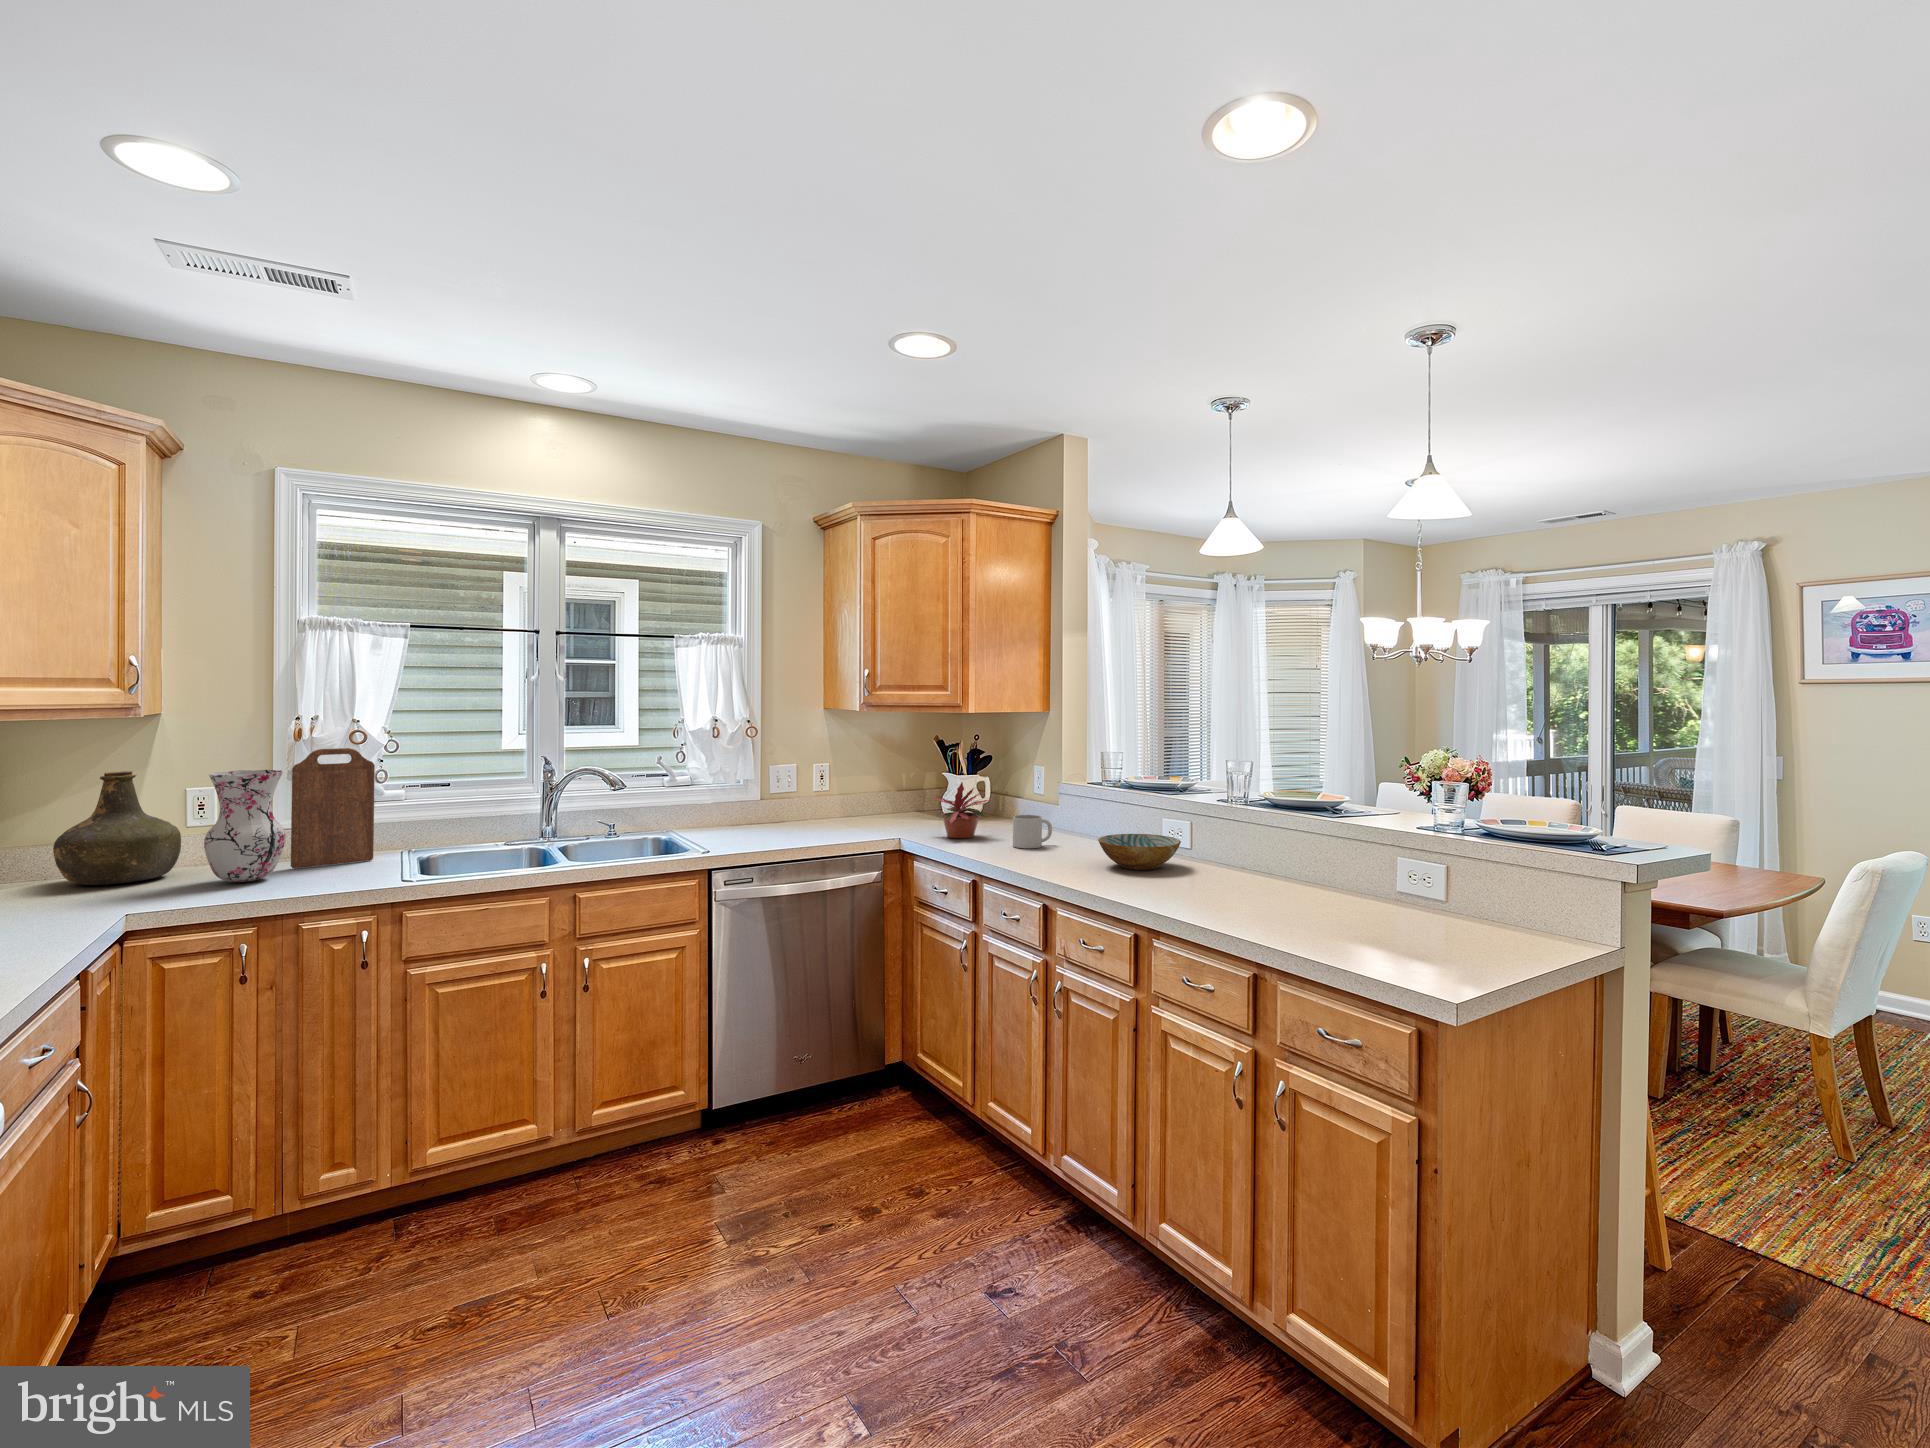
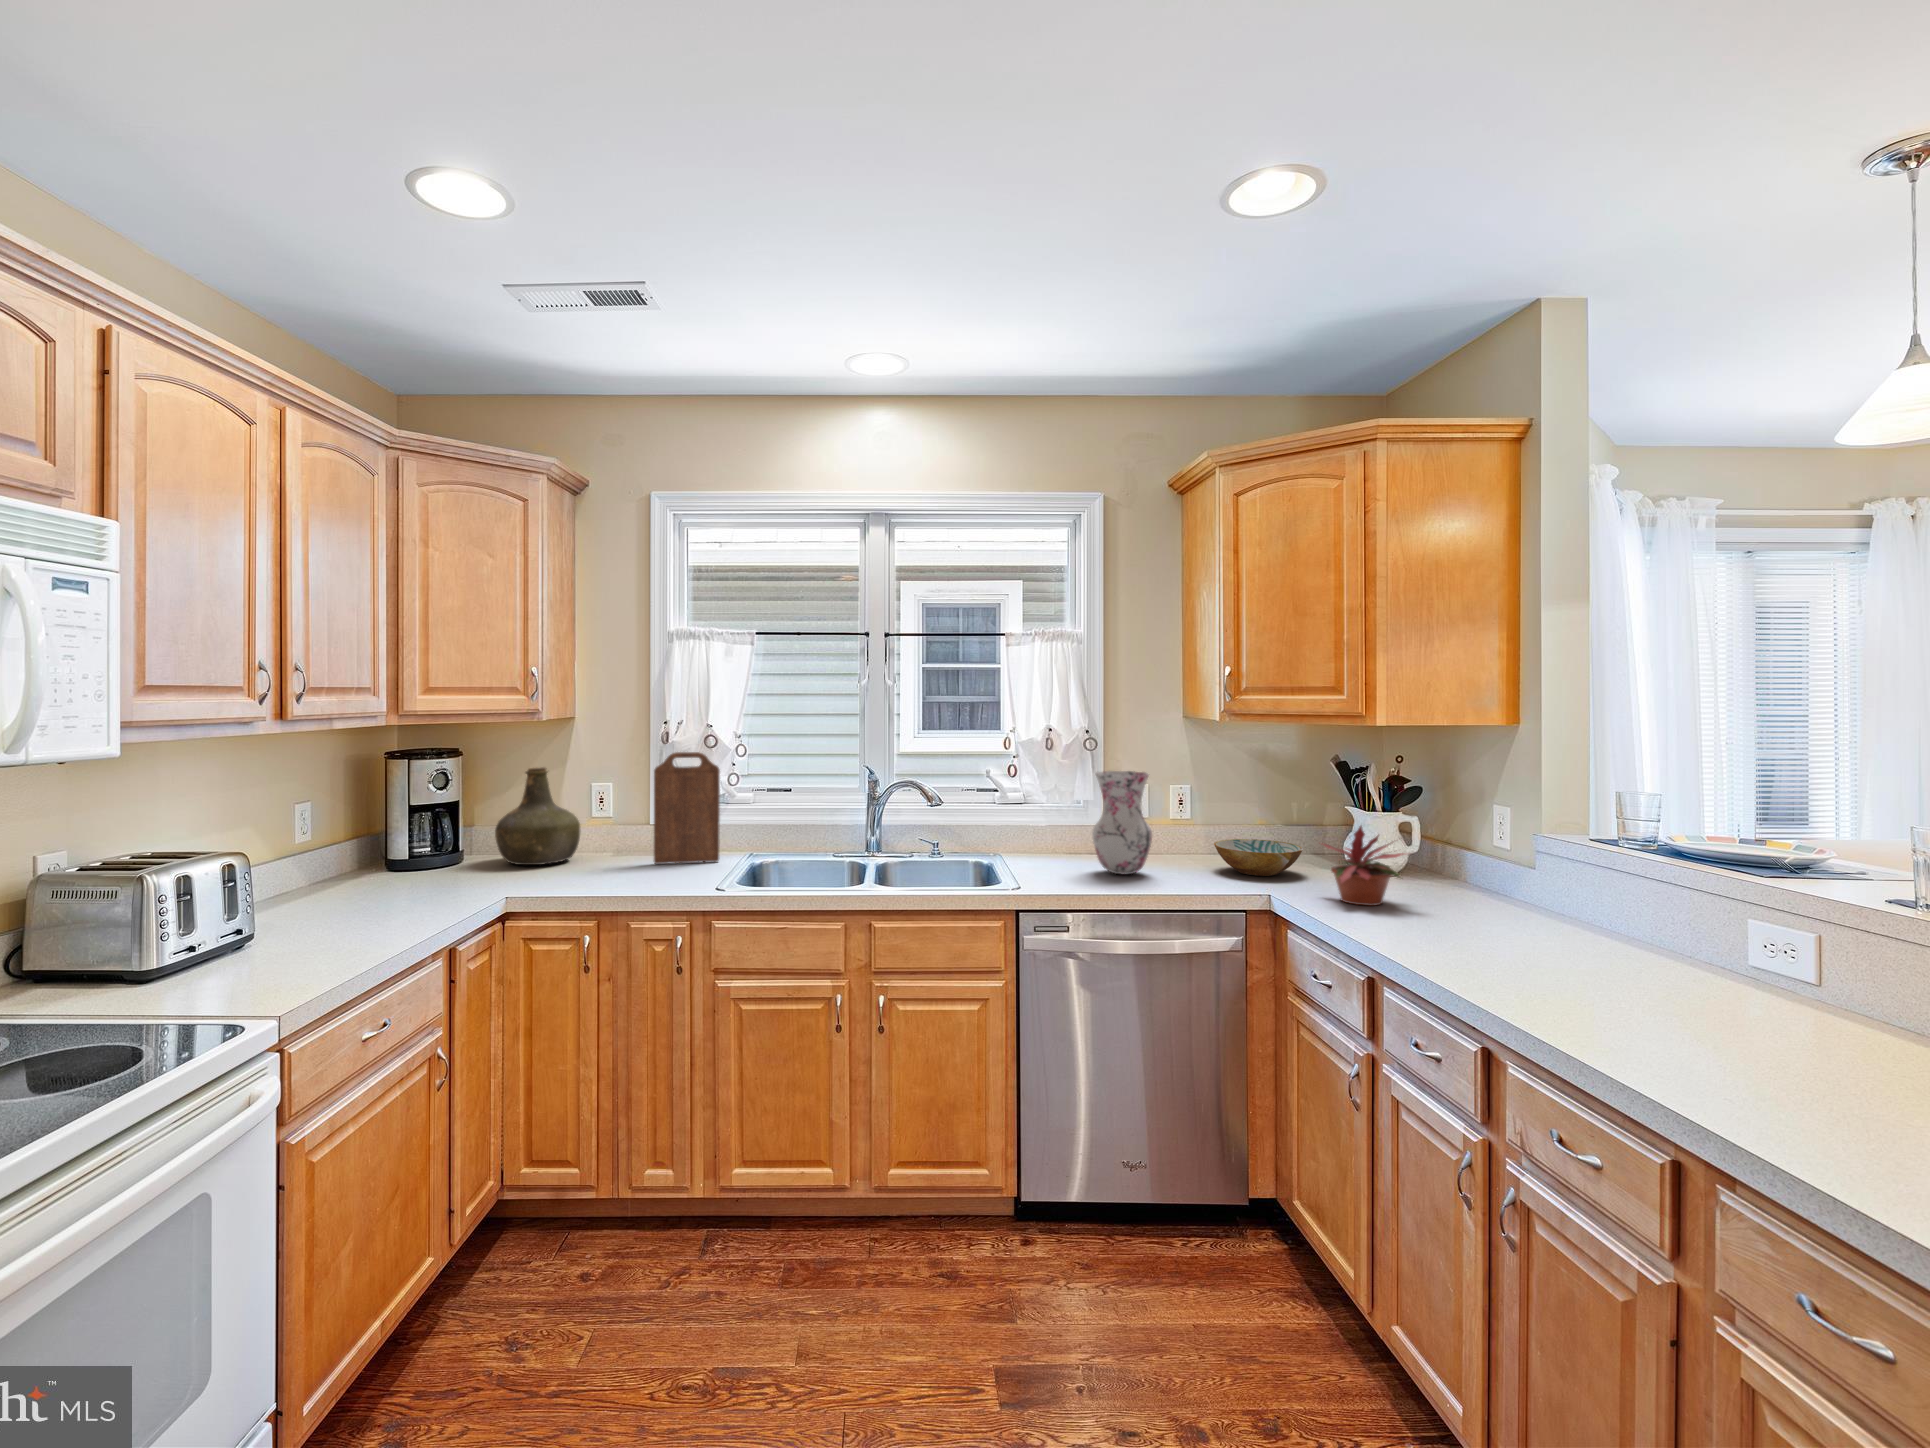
vase: present [204,770,285,882] -> present [1092,771,1152,874]
mug: present [1013,815,1052,848] -> none [1439,883,1510,937]
bowl: present [1098,834,1181,870] -> present [1214,839,1303,876]

